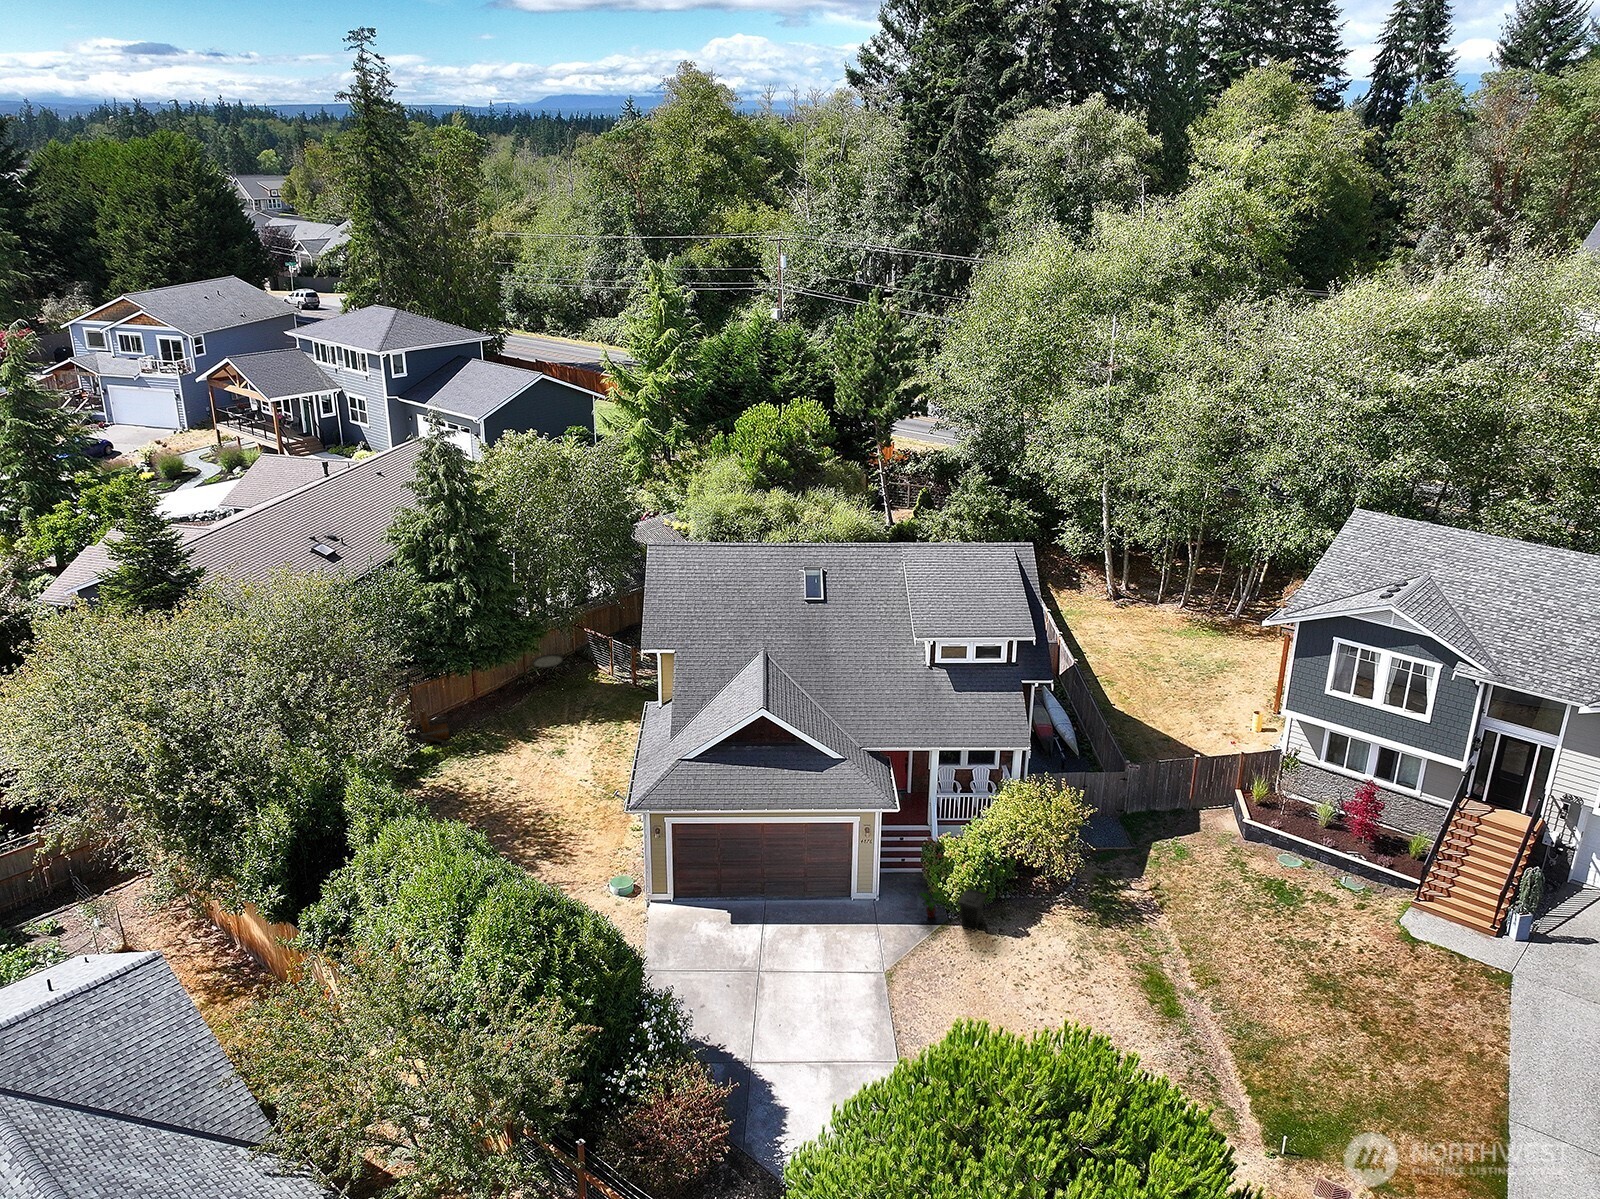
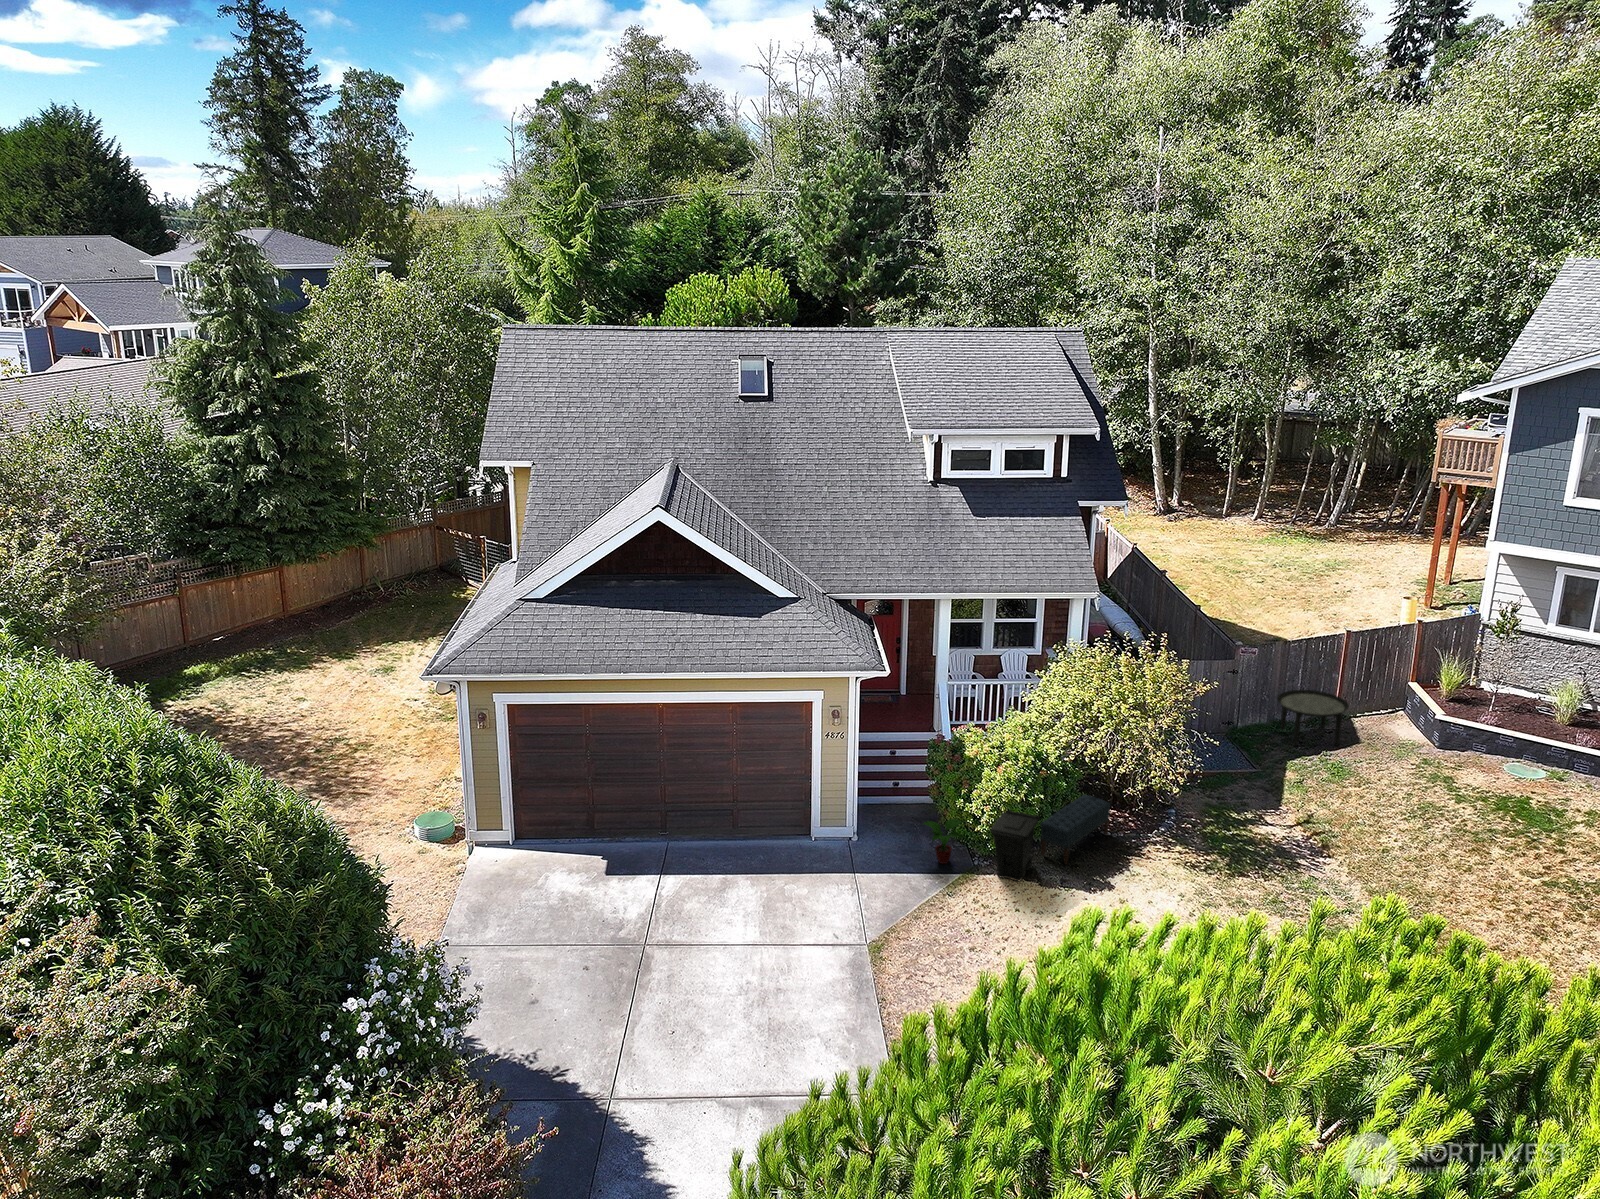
round table: present [532,654,564,679] -> present [1277,690,1349,746]
lounge chair: present [419,711,451,749] -> none [175,617,227,673]
bench: none [988,874,1032,921] -> present [1040,795,1111,864]

